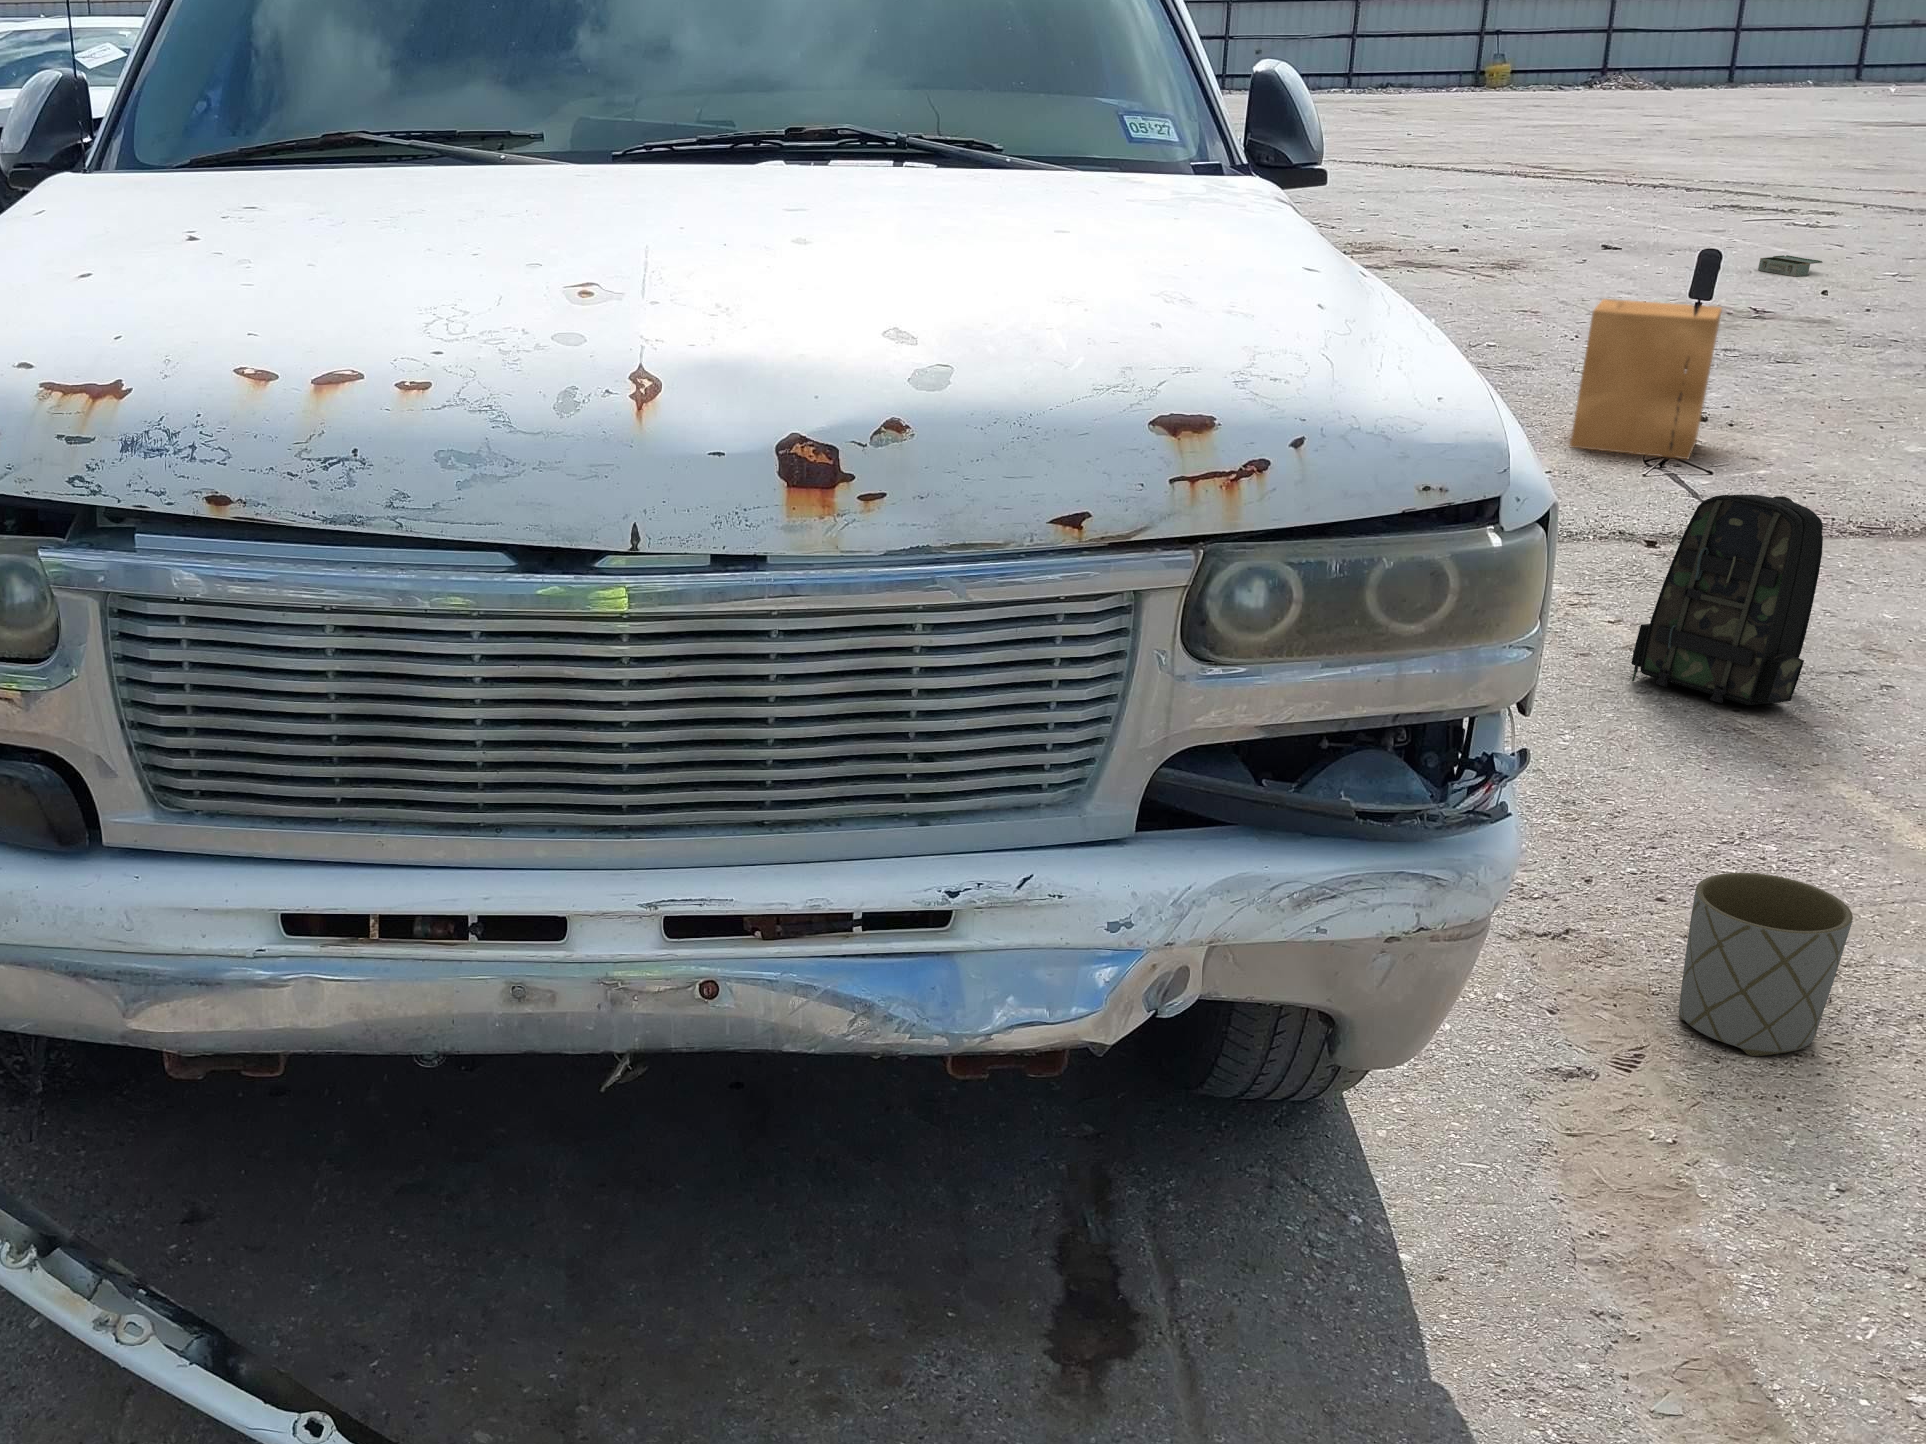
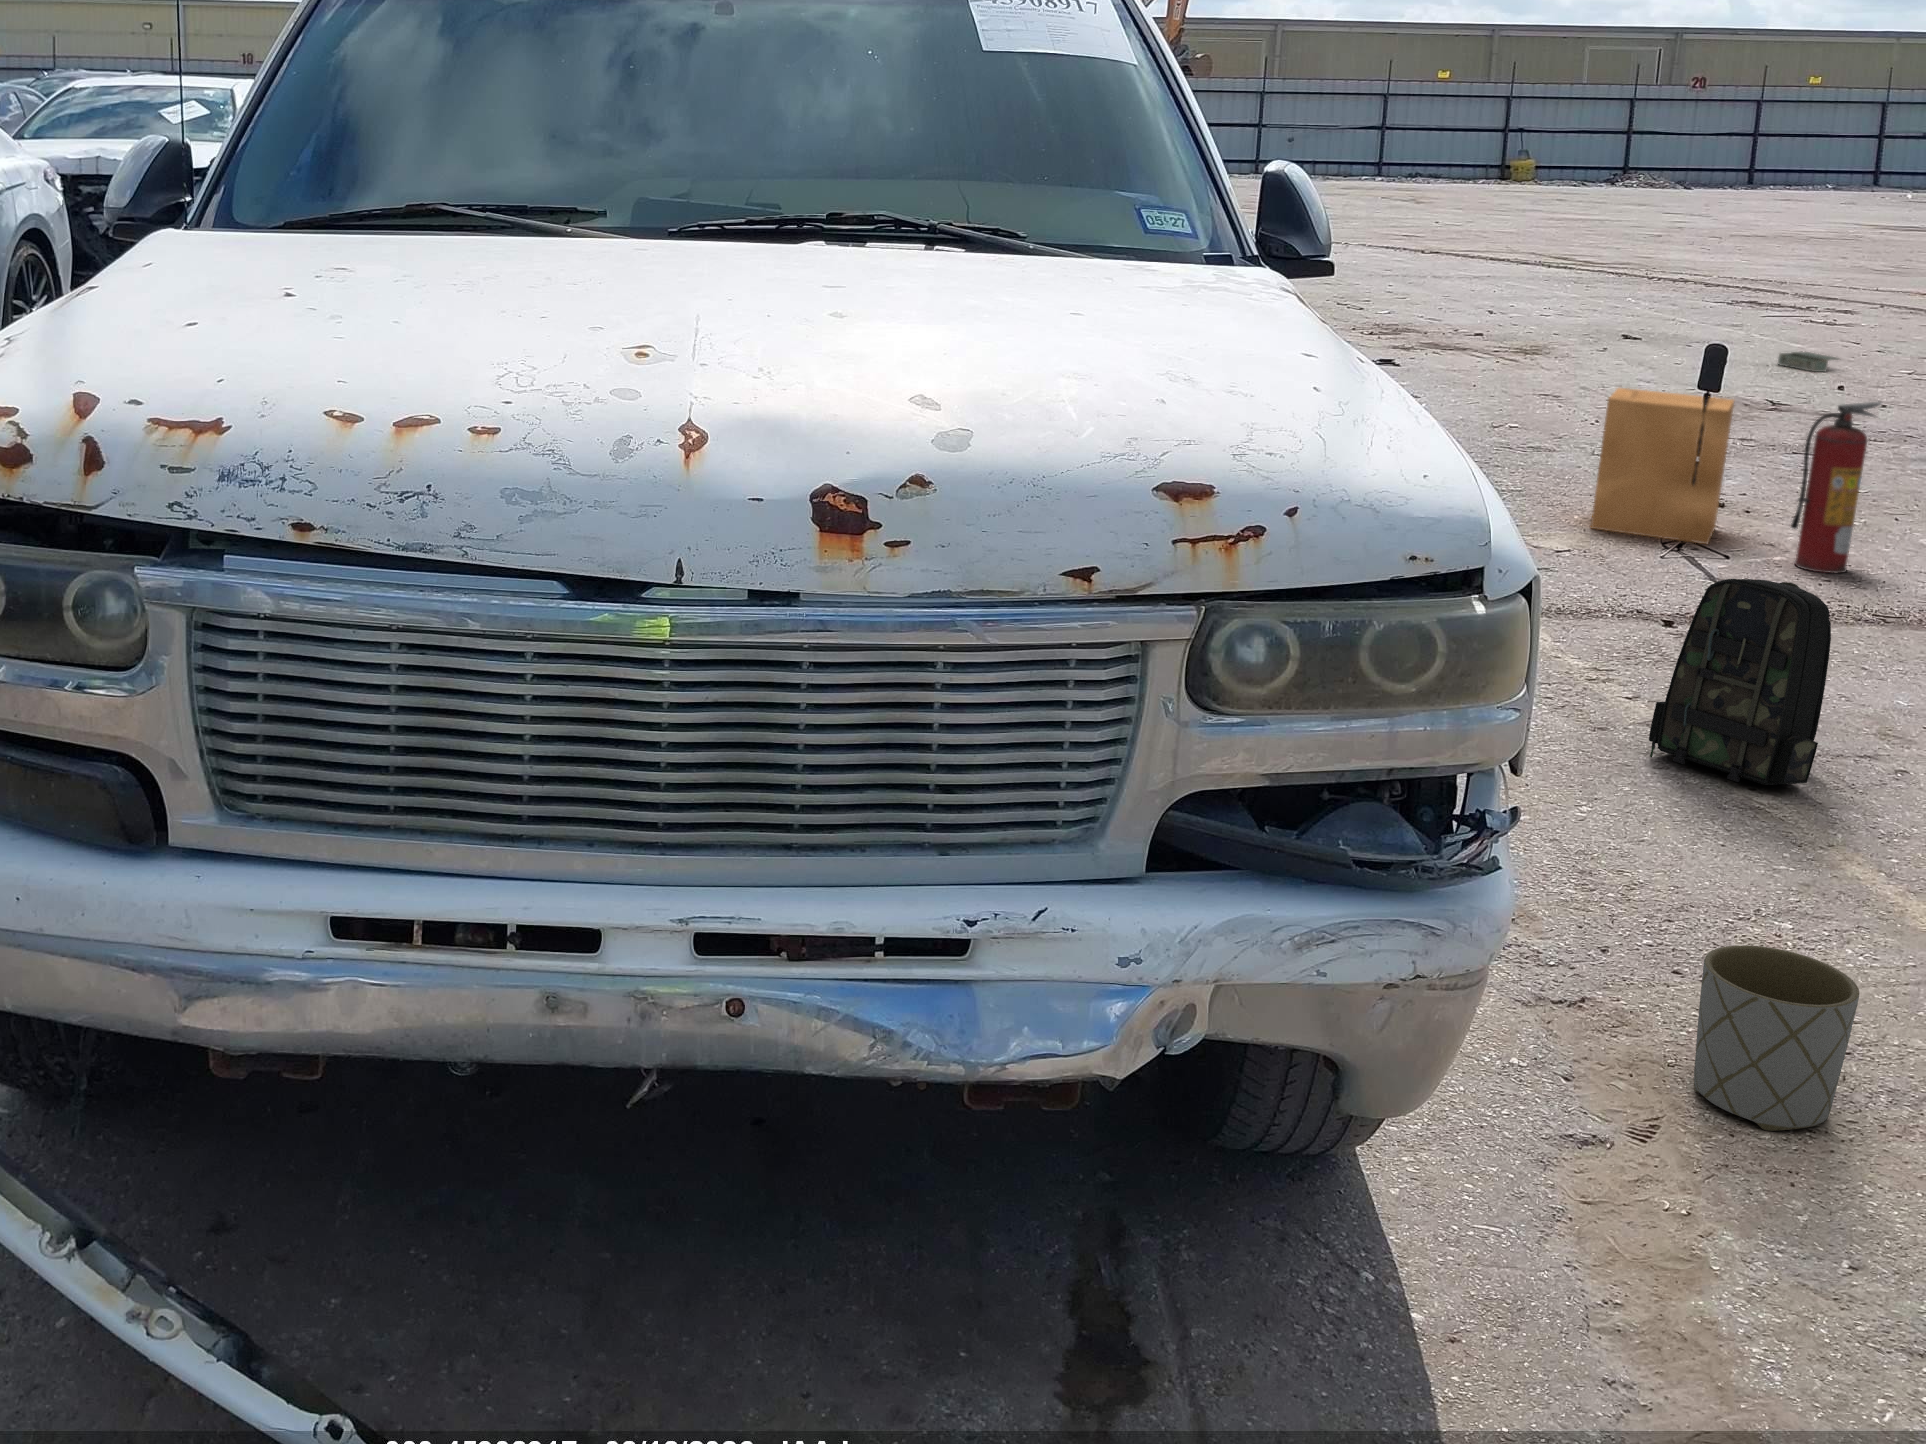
fire extinguisher: none [1774,304,1877,485] -> present [1791,402,1882,573]

